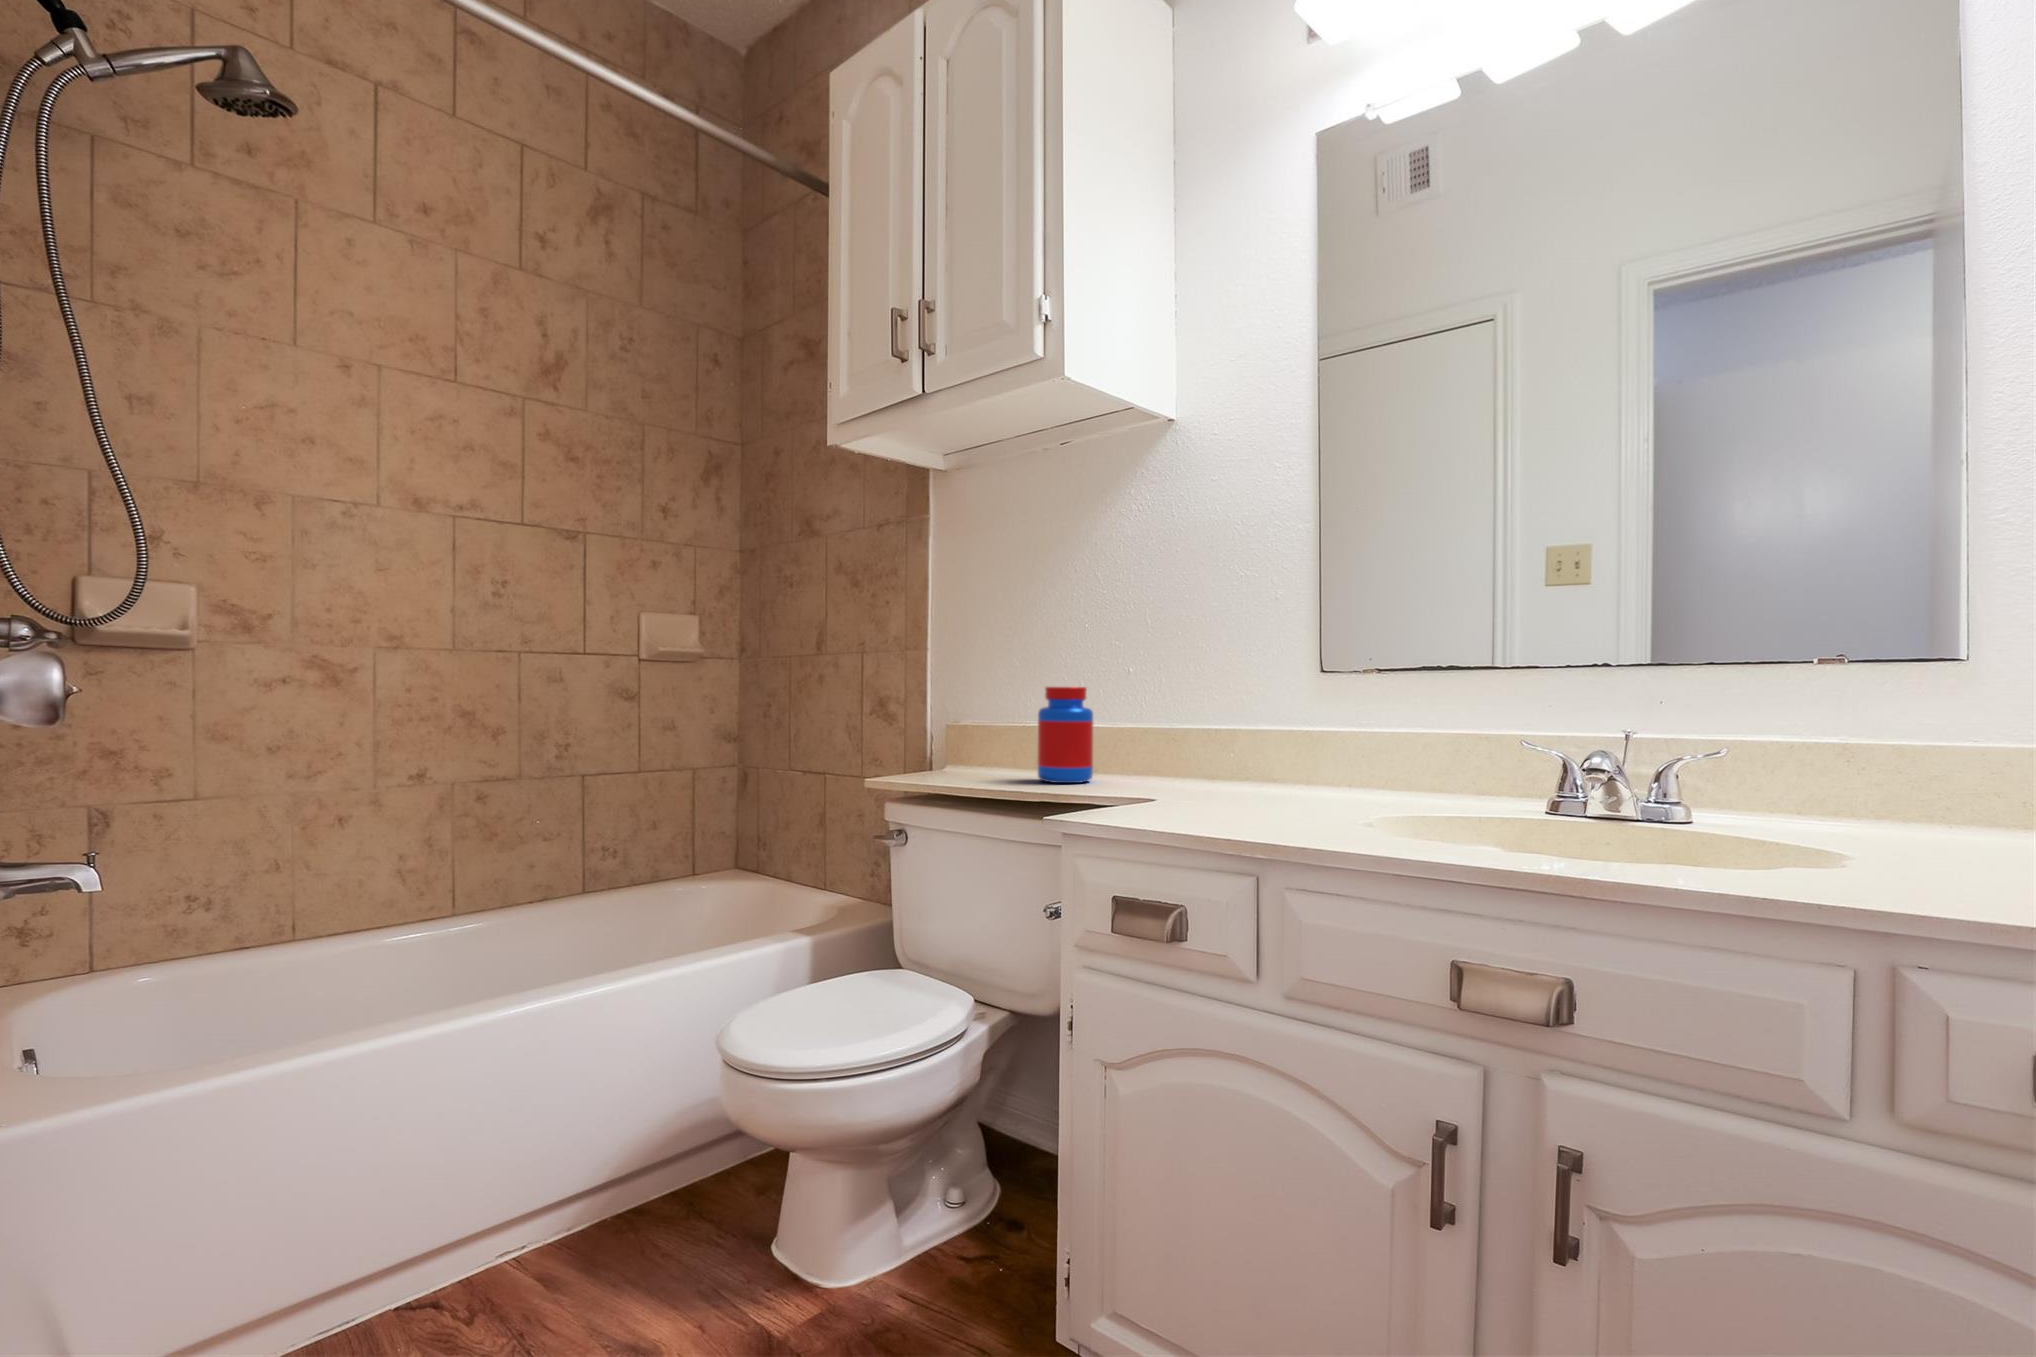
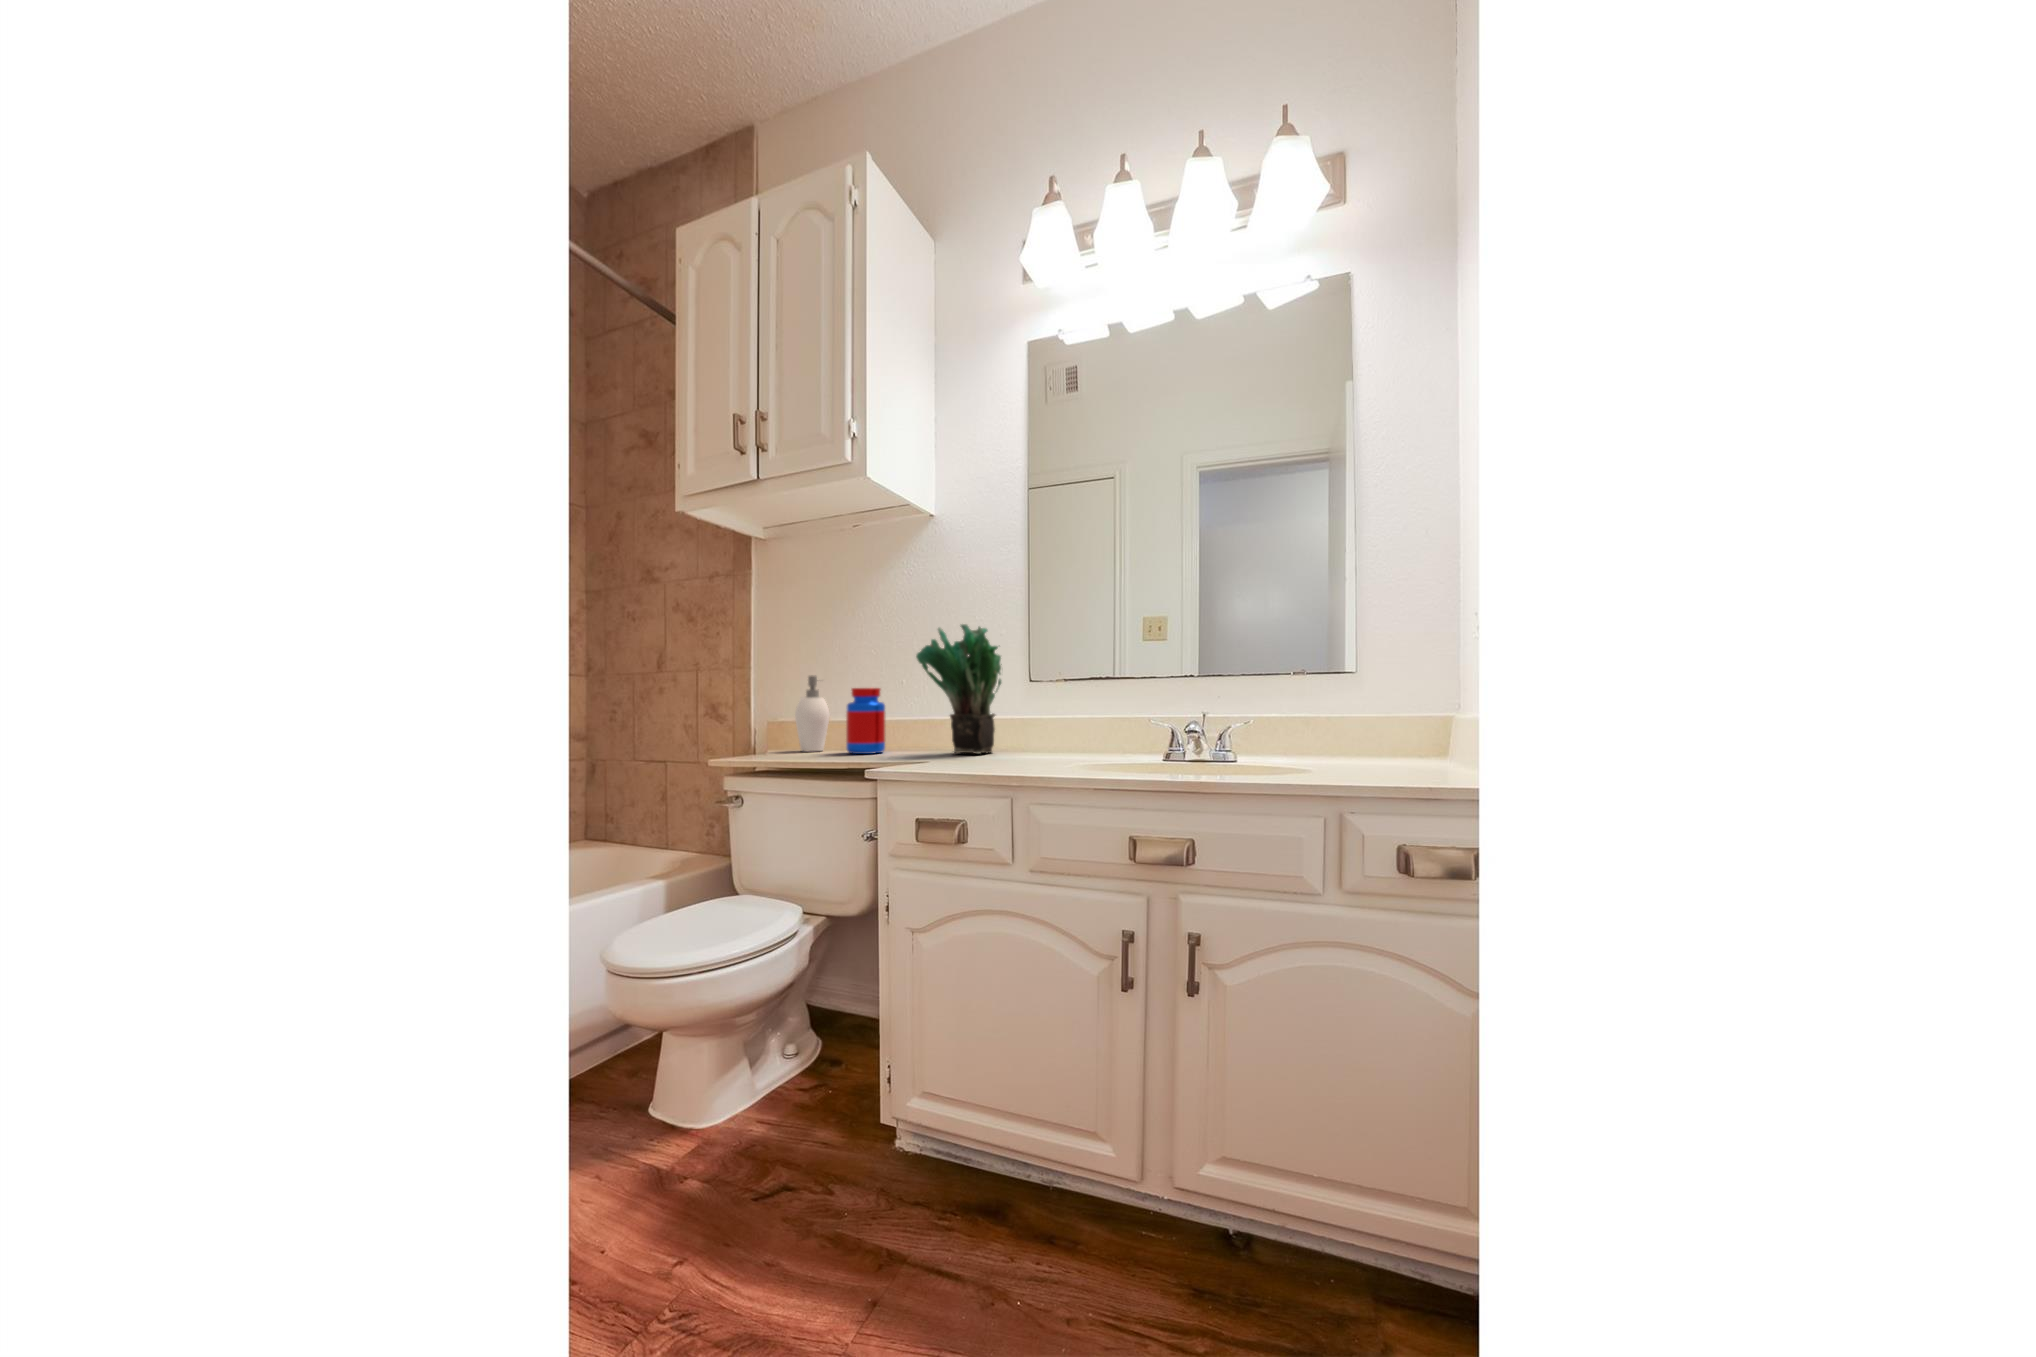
potted plant: none [1132,591,1270,793] -> present [916,624,1002,754]
soap dispenser: none [973,668,1019,775] -> present [795,676,830,752]

